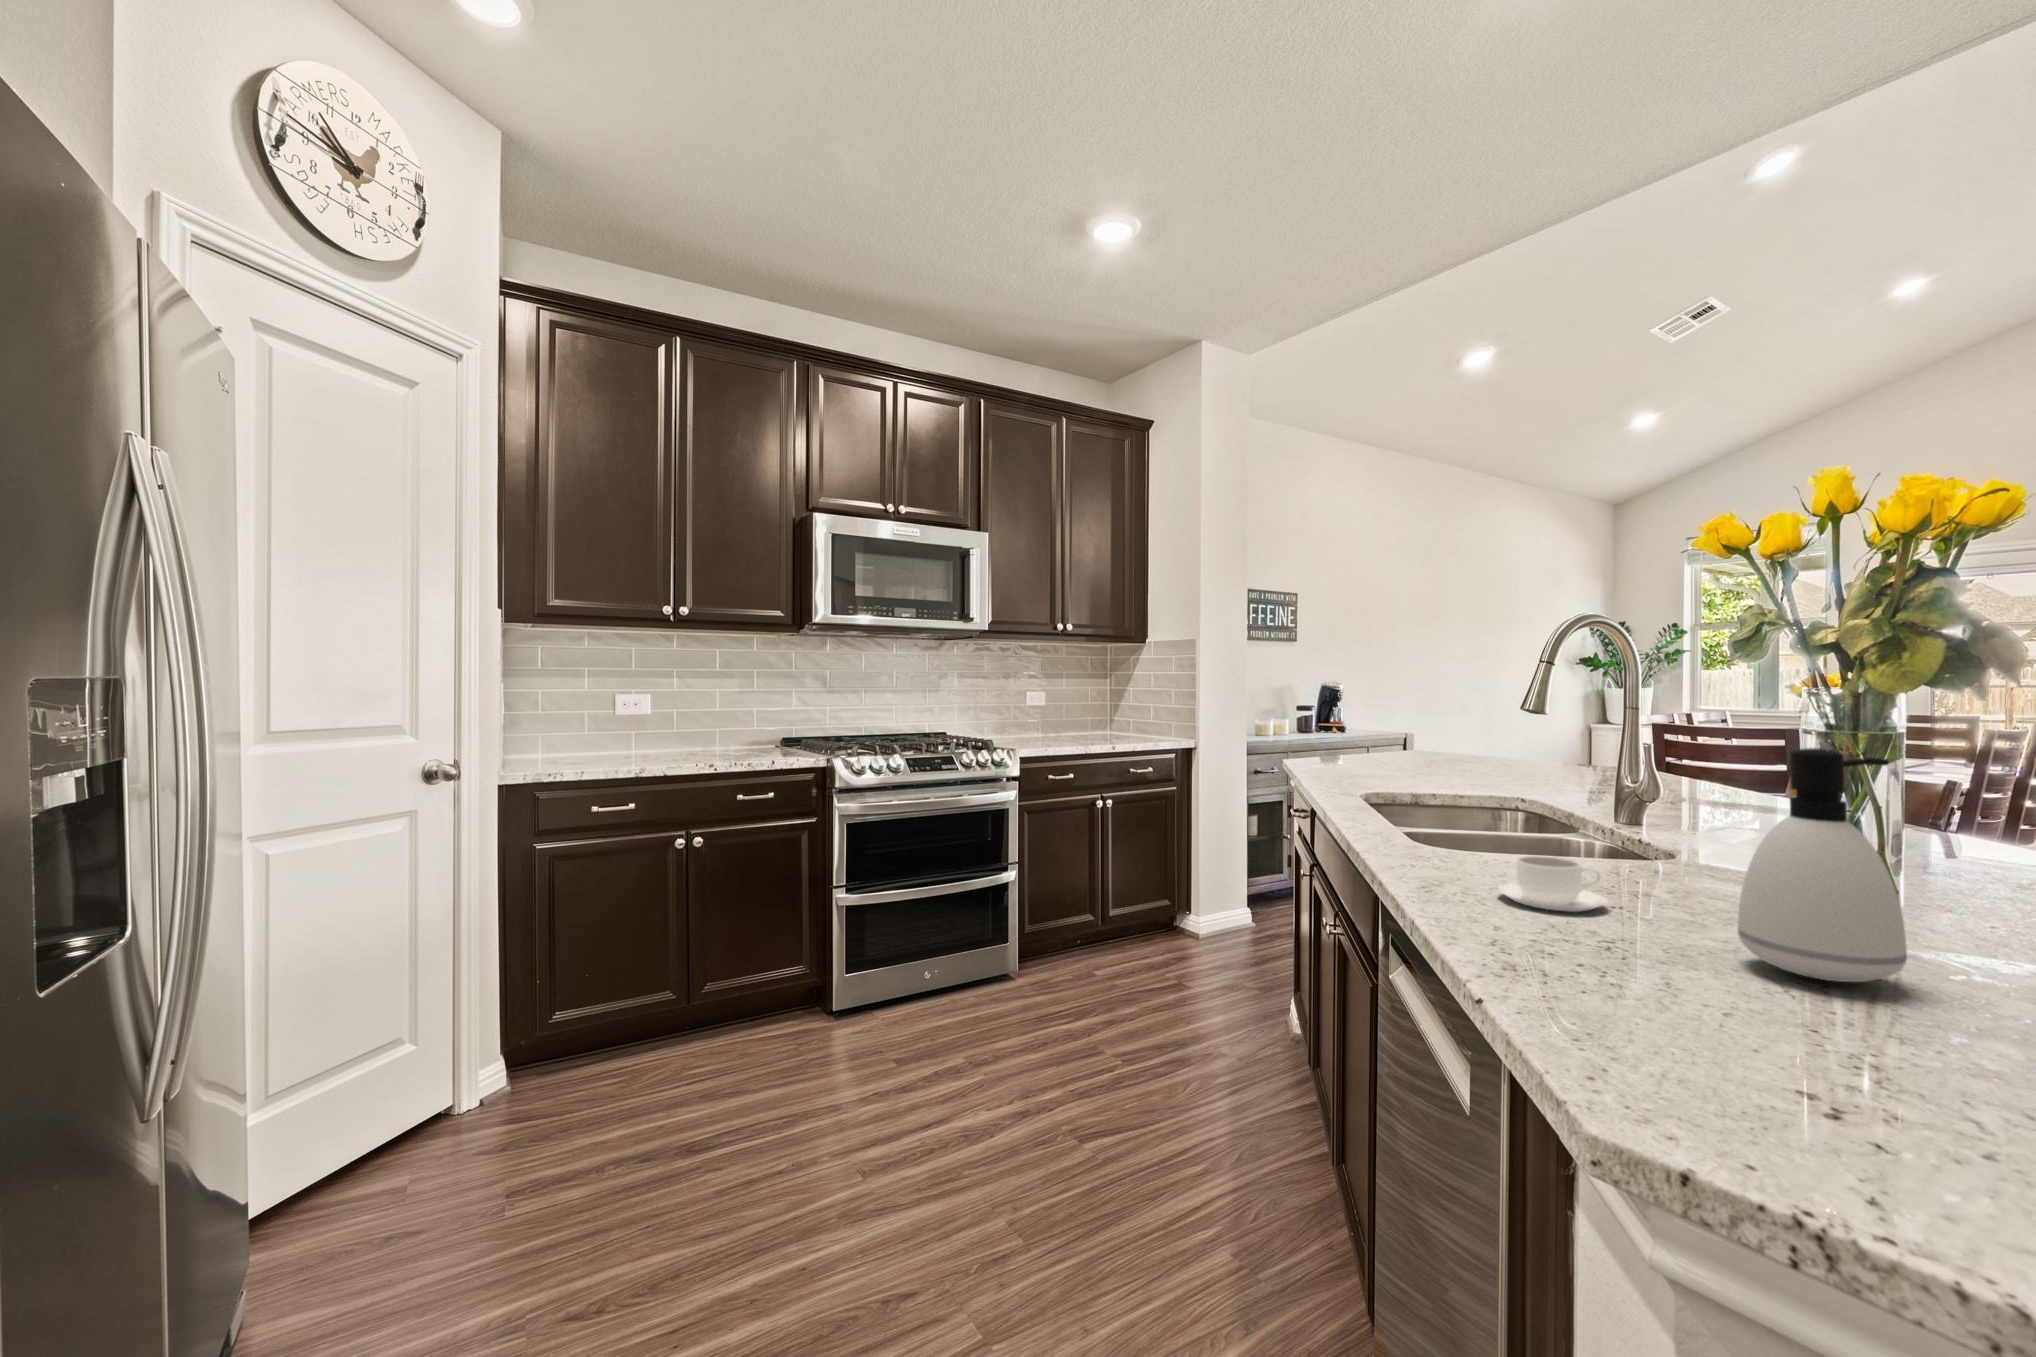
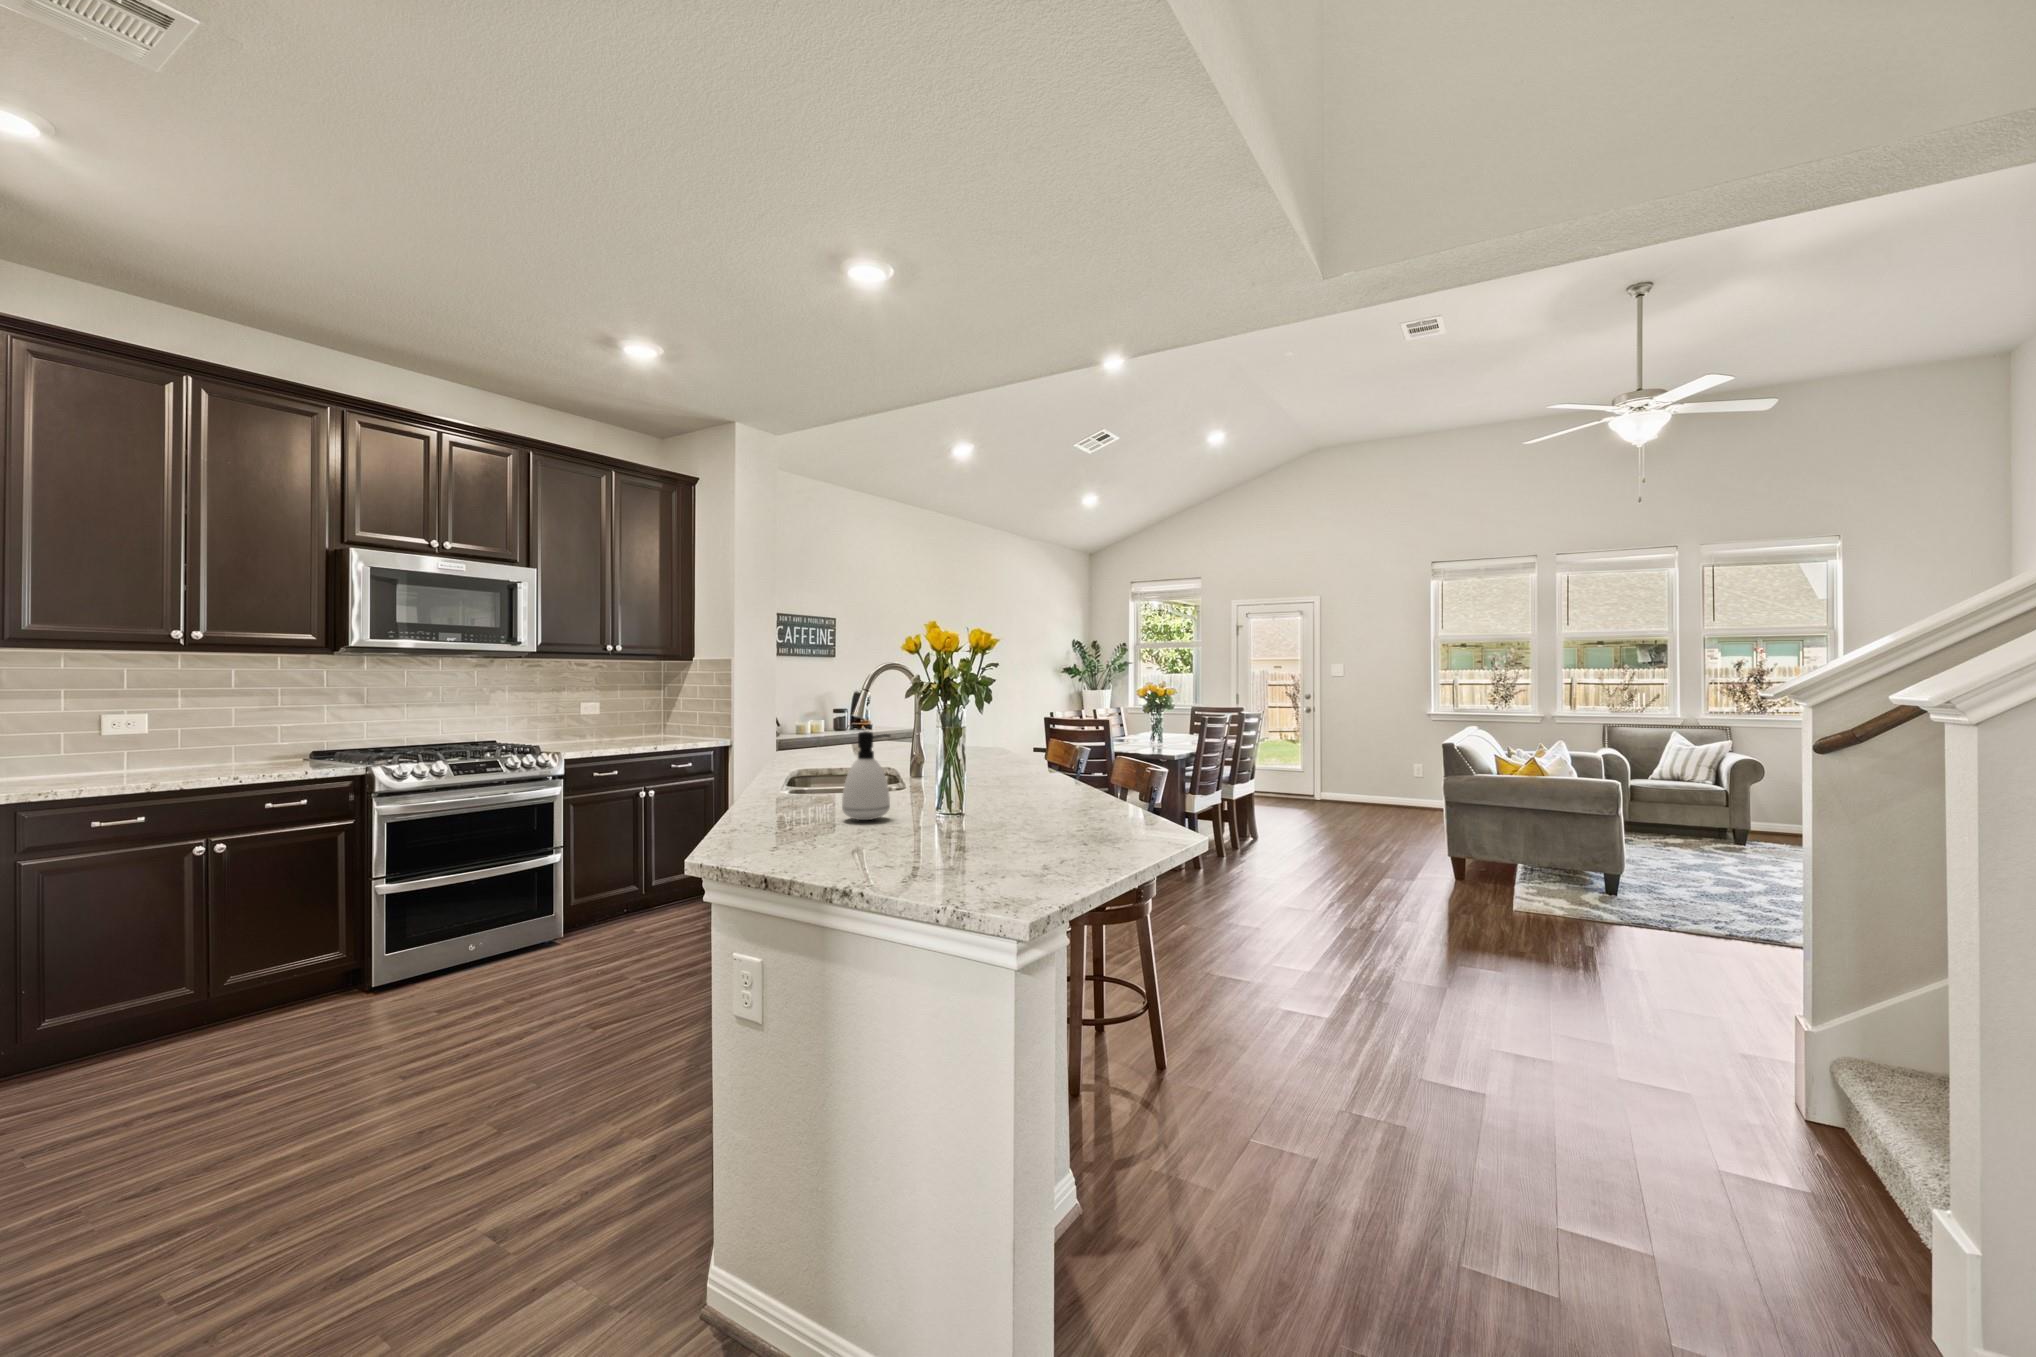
coffee cup: present [1498,856,1608,912] -> none [784,787,829,810]

